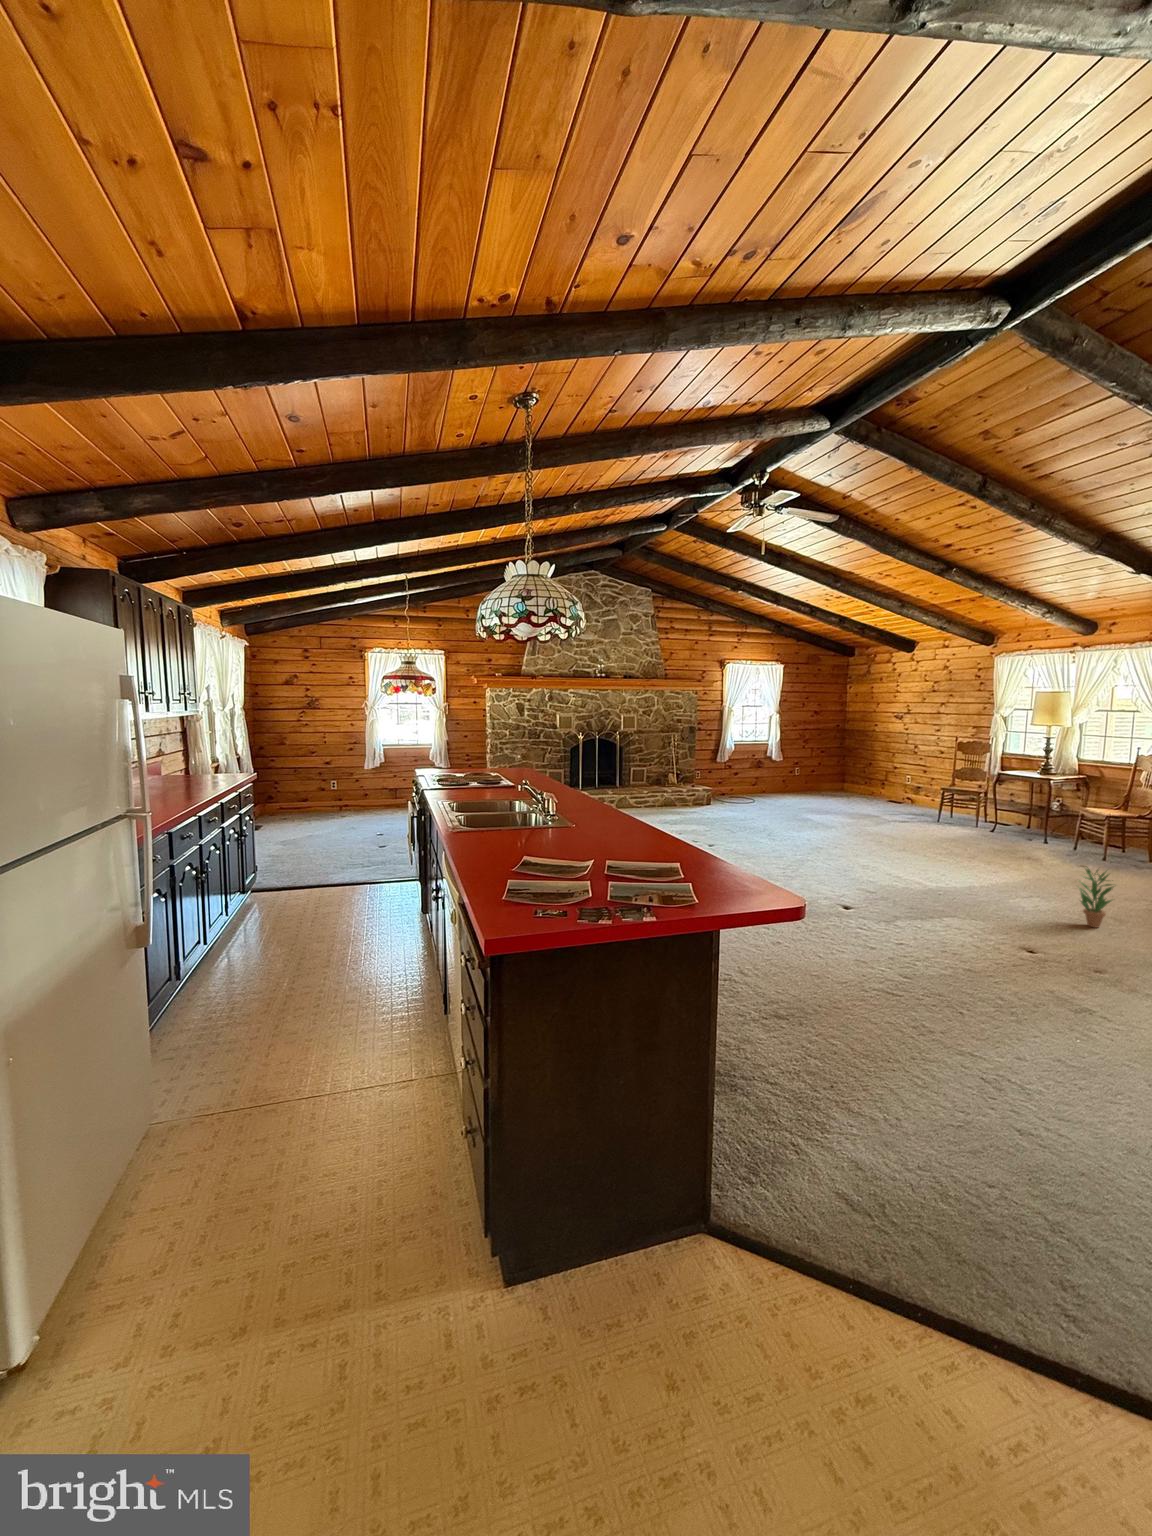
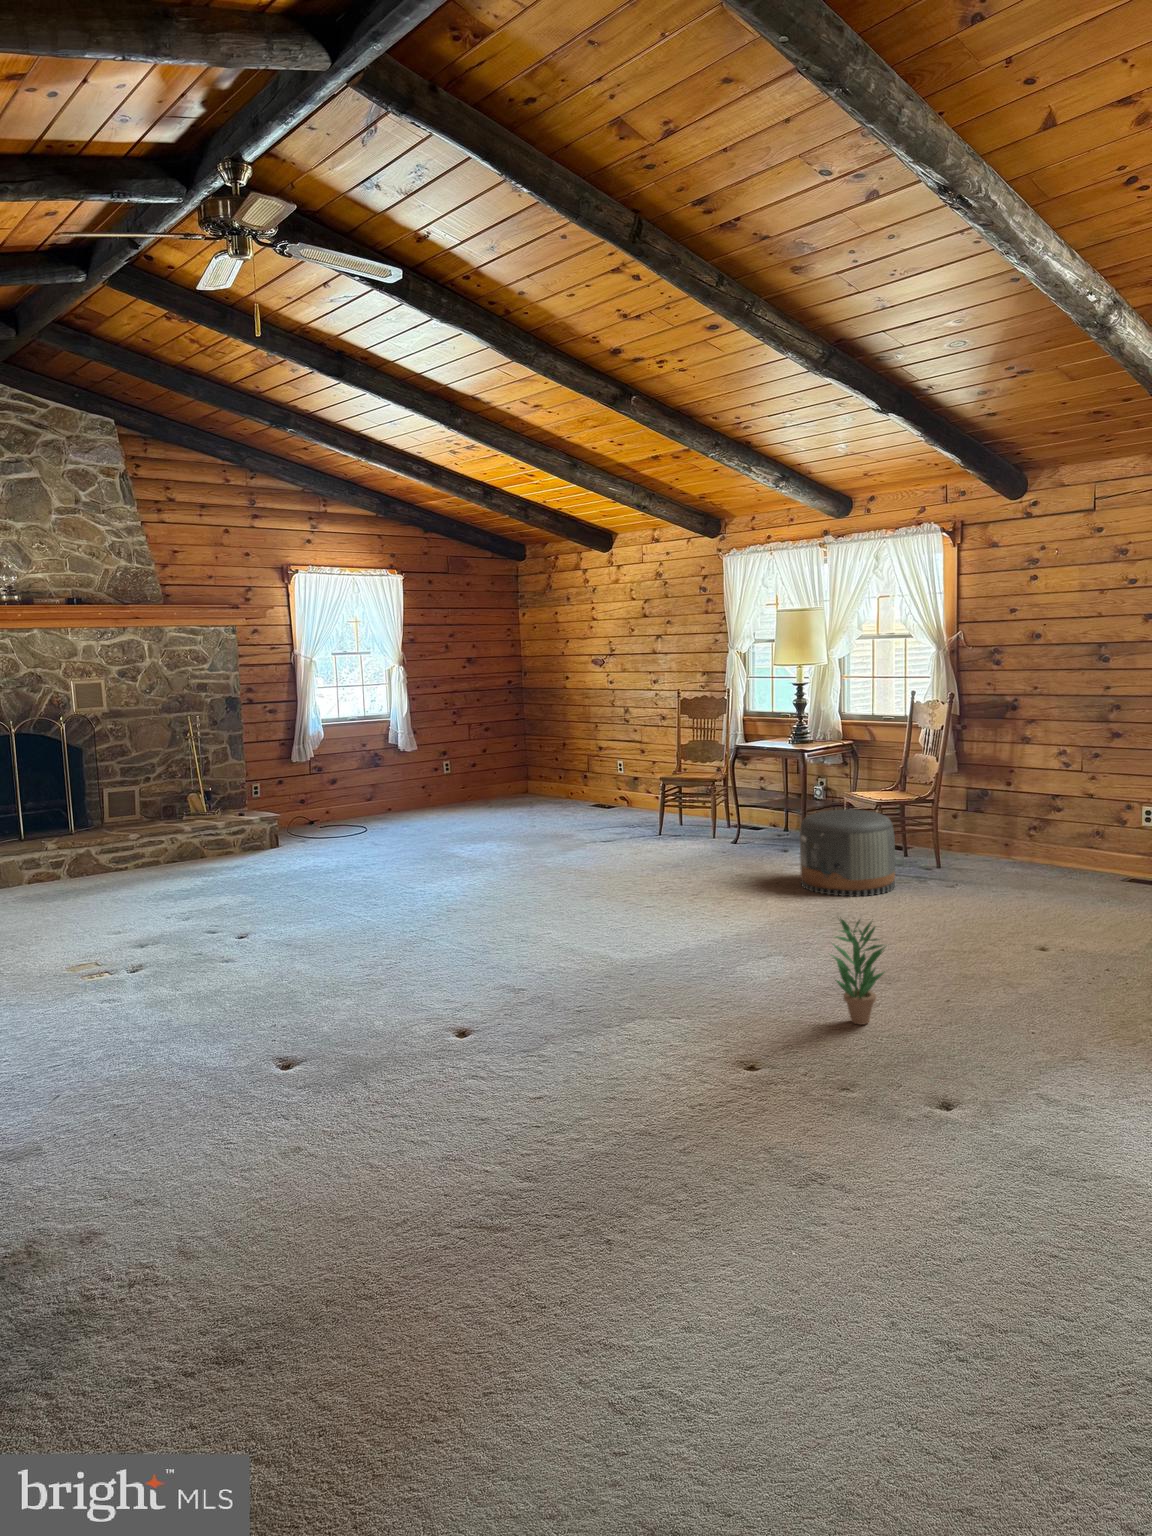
pouf: none [1043,815,1117,869] -> present [800,809,895,897]

